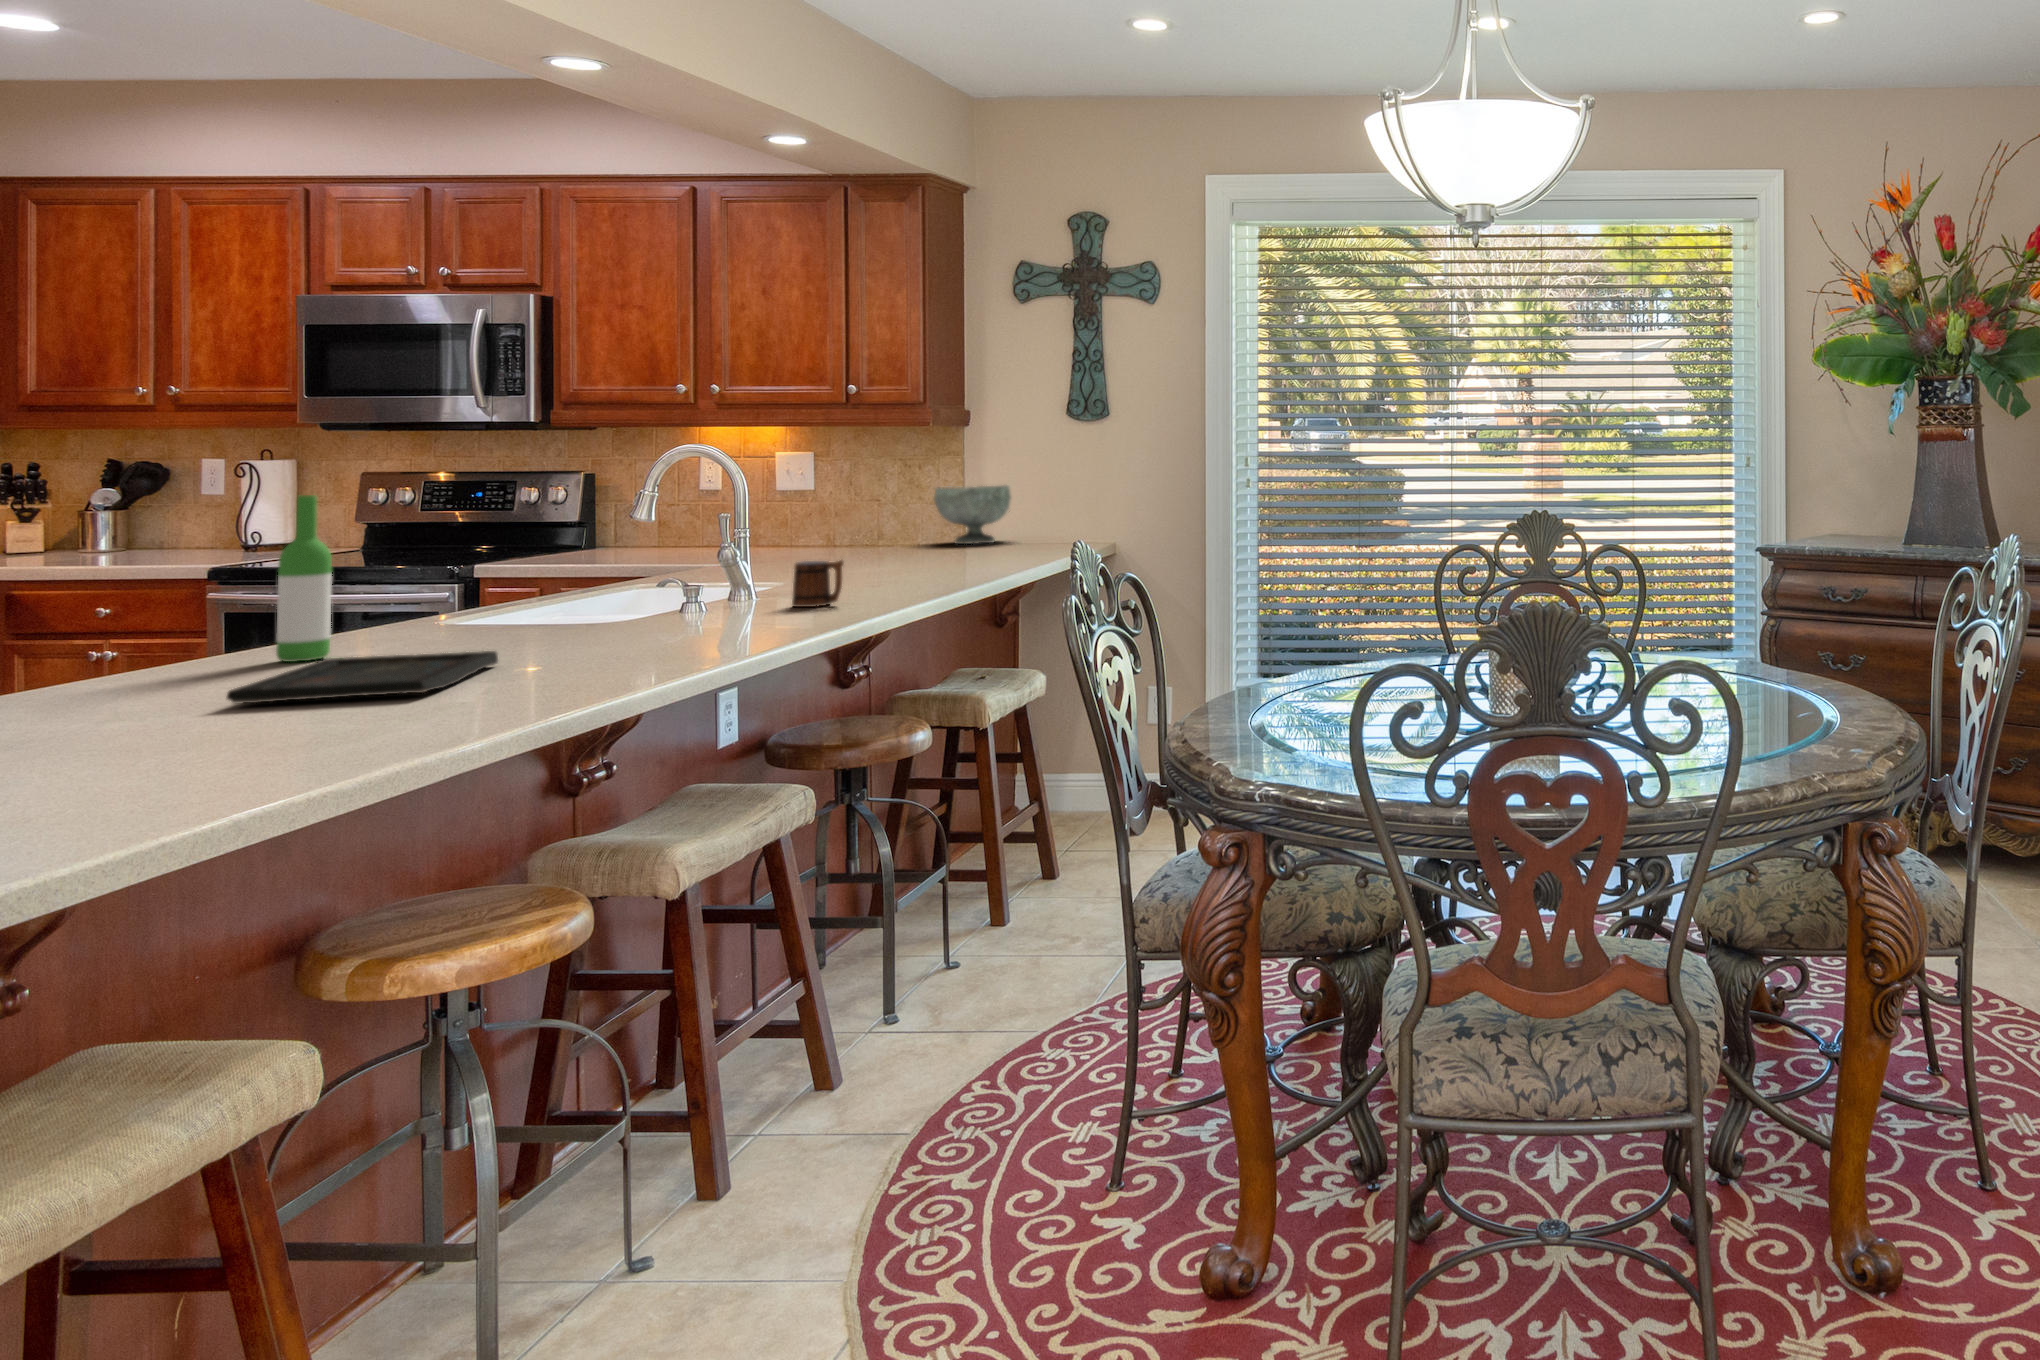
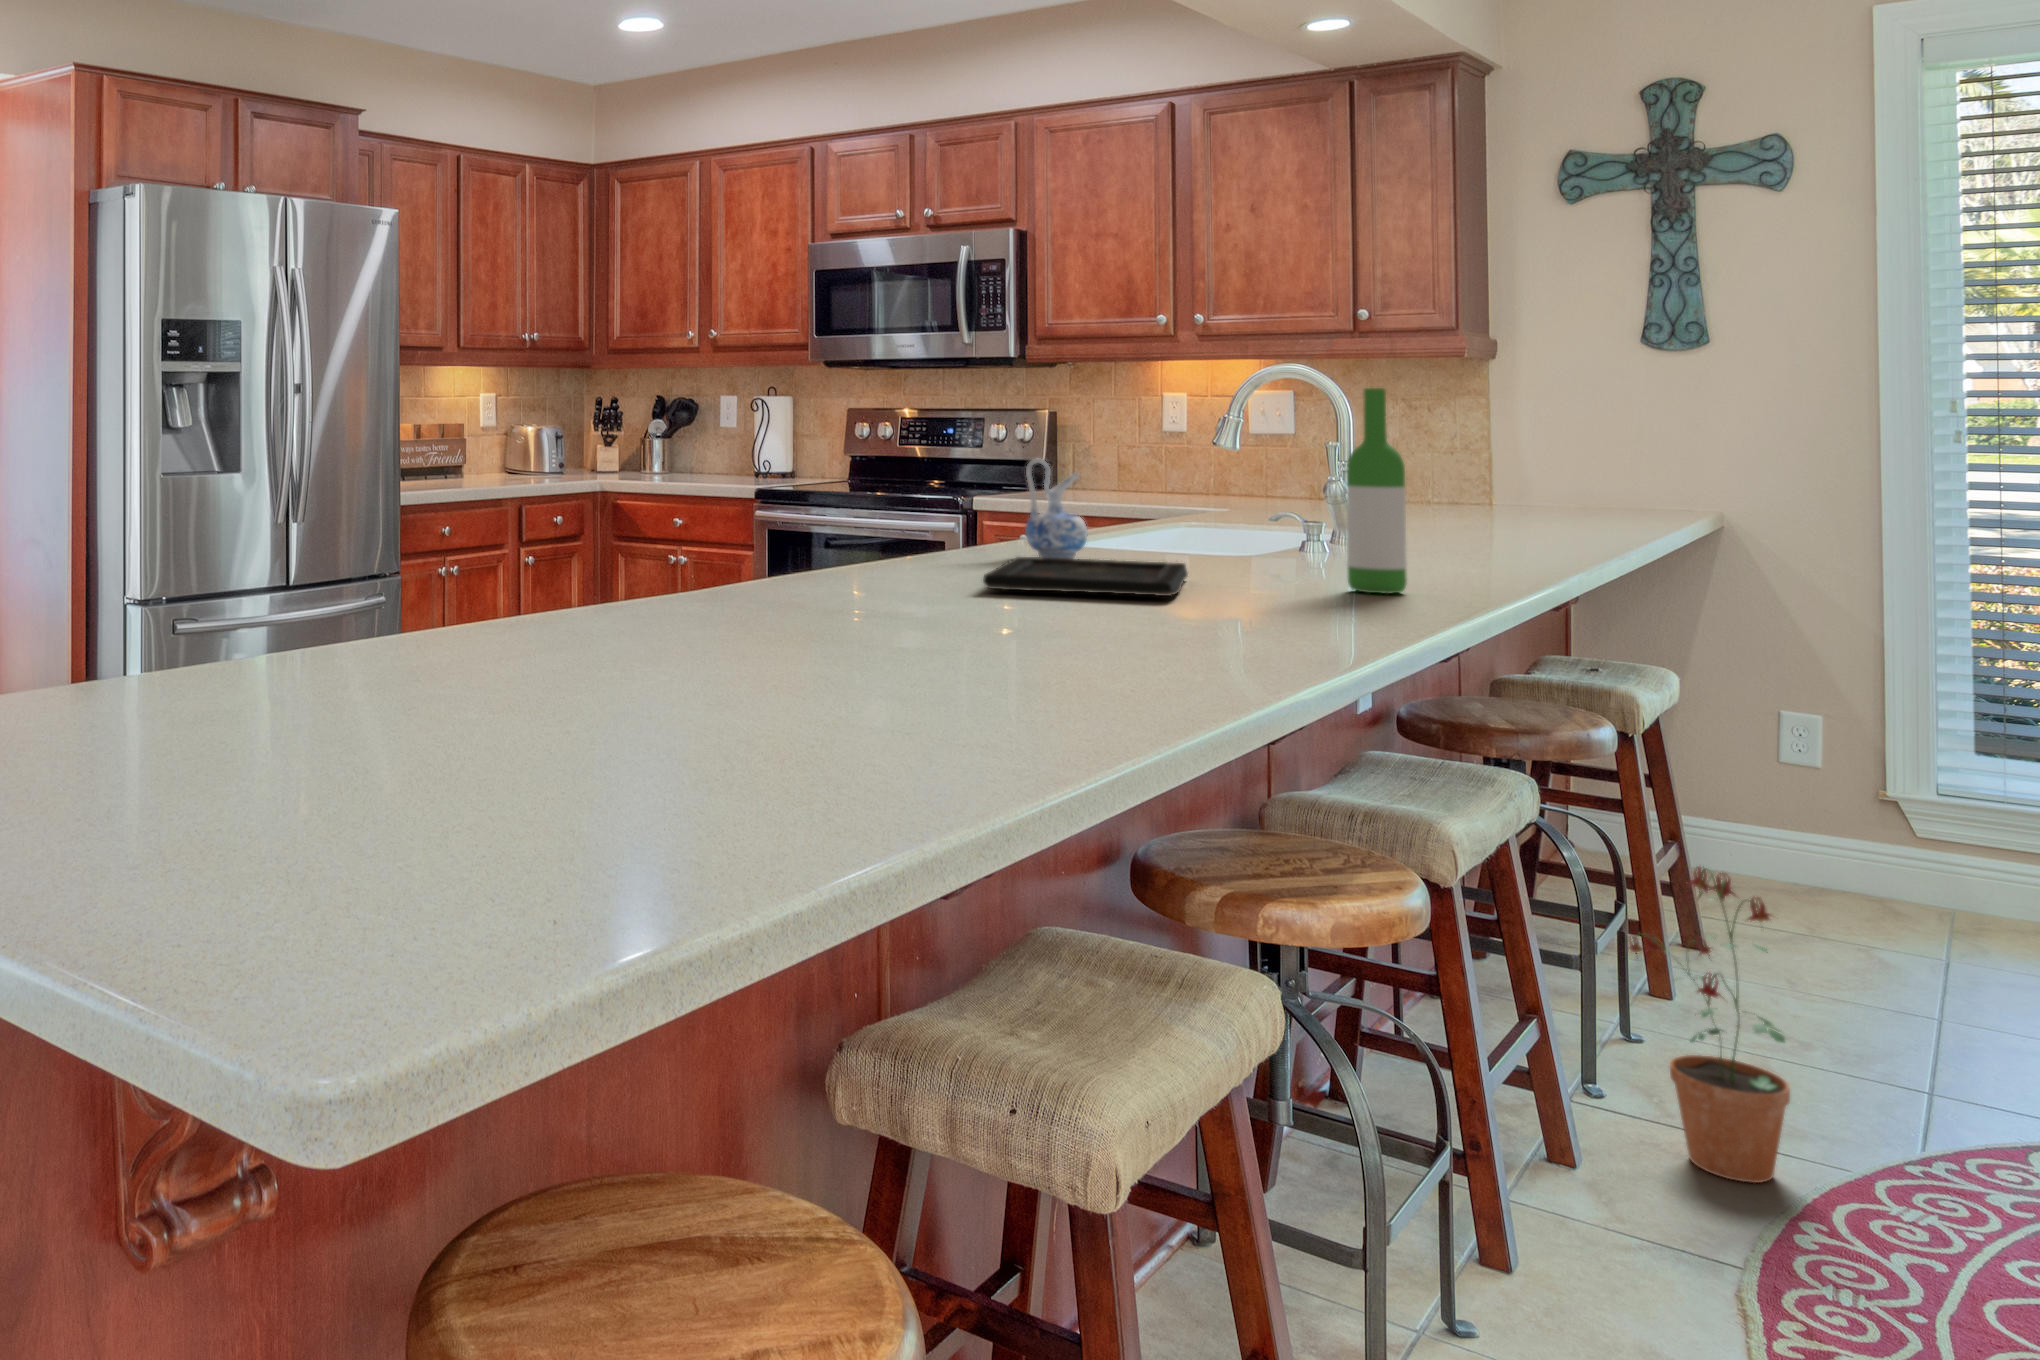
decorative bowl: present [934,485,1011,544] -> none [1449,435,1557,507]
wine bottle: present [276,495,332,662] -> present [1347,388,1407,594]
ceramic pitcher: none [377,555,446,650] -> present [1025,459,1087,559]
mug: present [792,560,843,607] -> none [1417,497,1488,553]
potted plant: none [908,831,1005,1063] -> present [1629,866,1790,1183]

